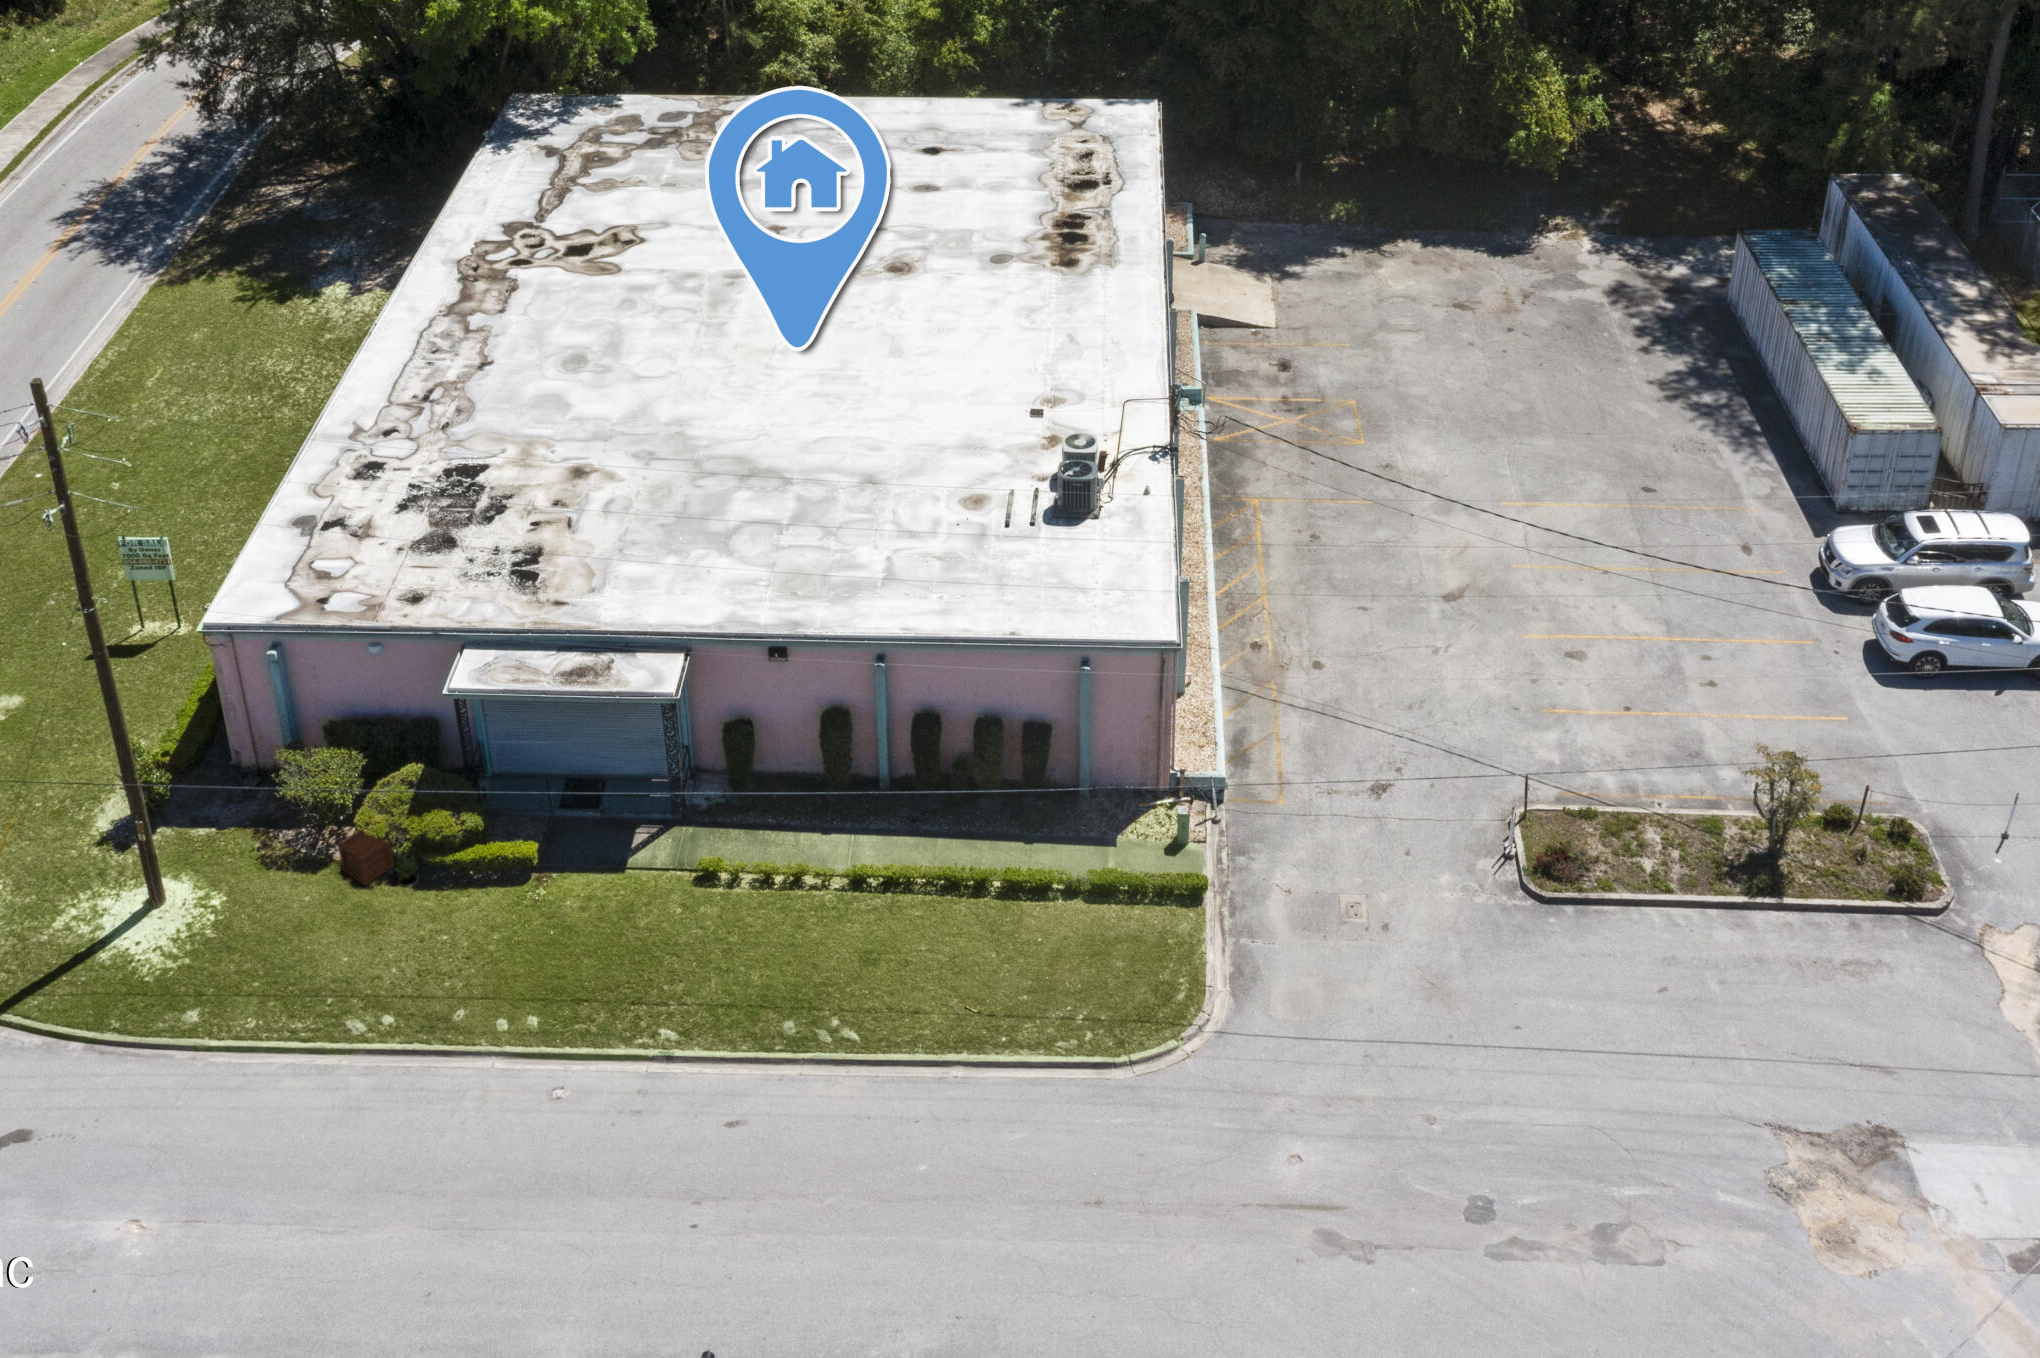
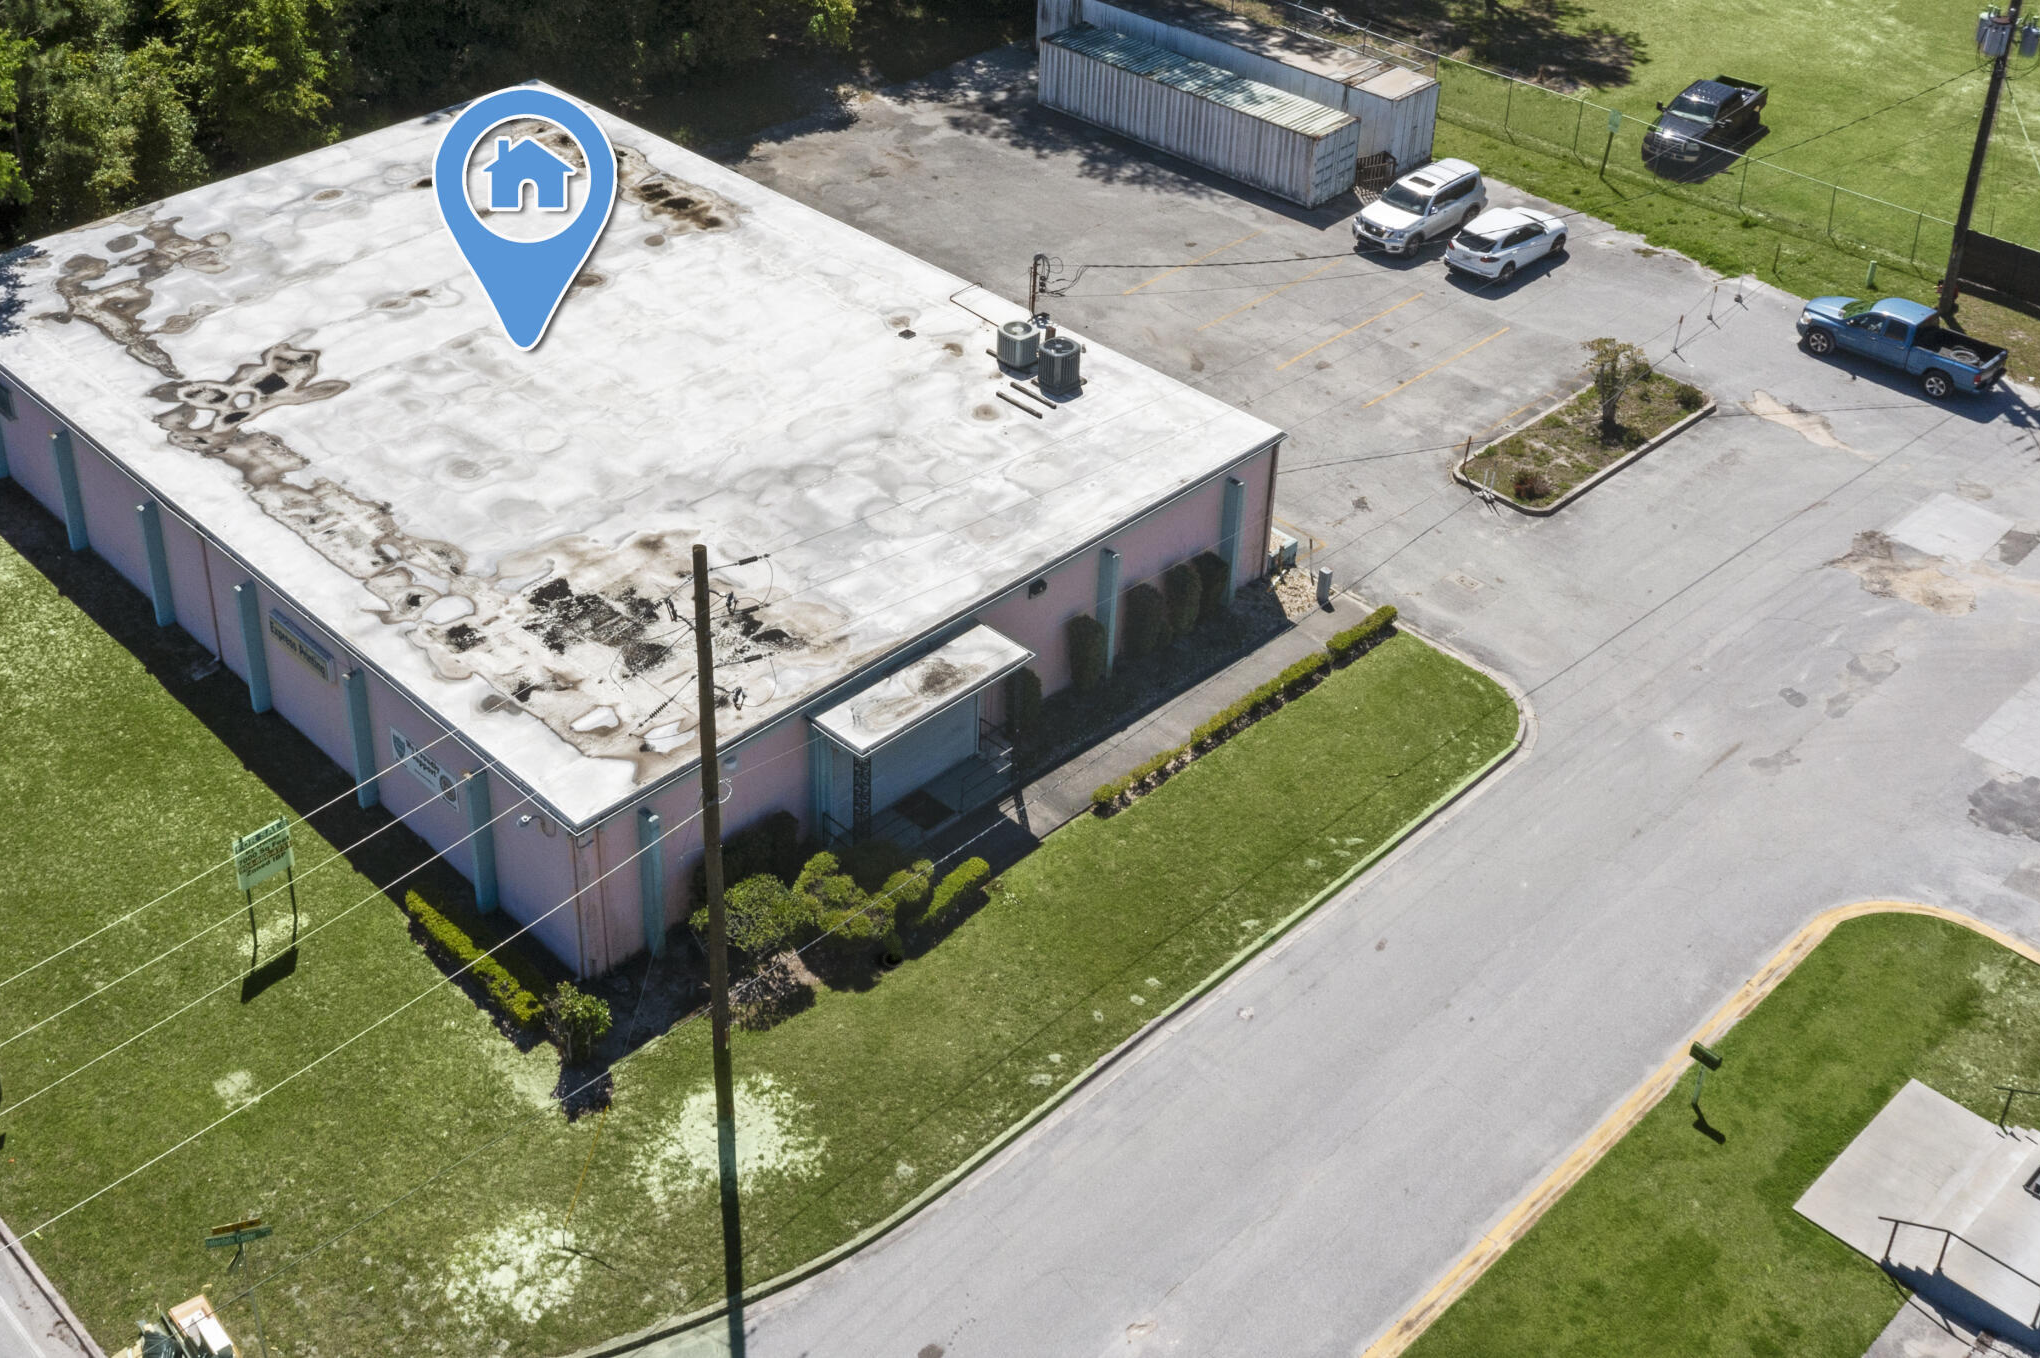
wooden crate: present [338,830,395,885] -> none [827,931,869,989]

